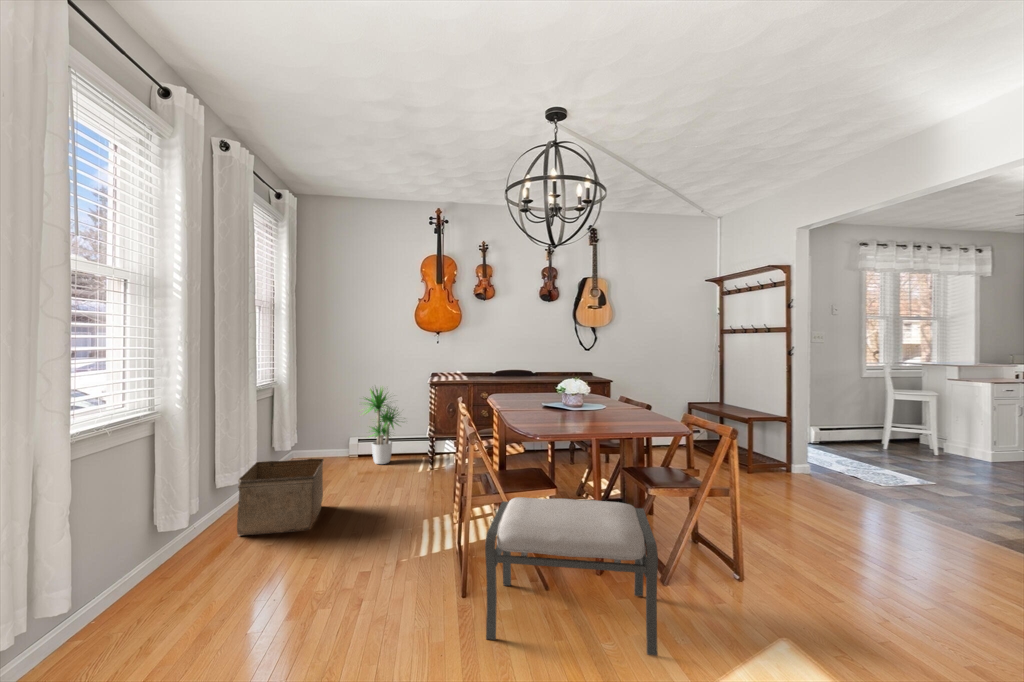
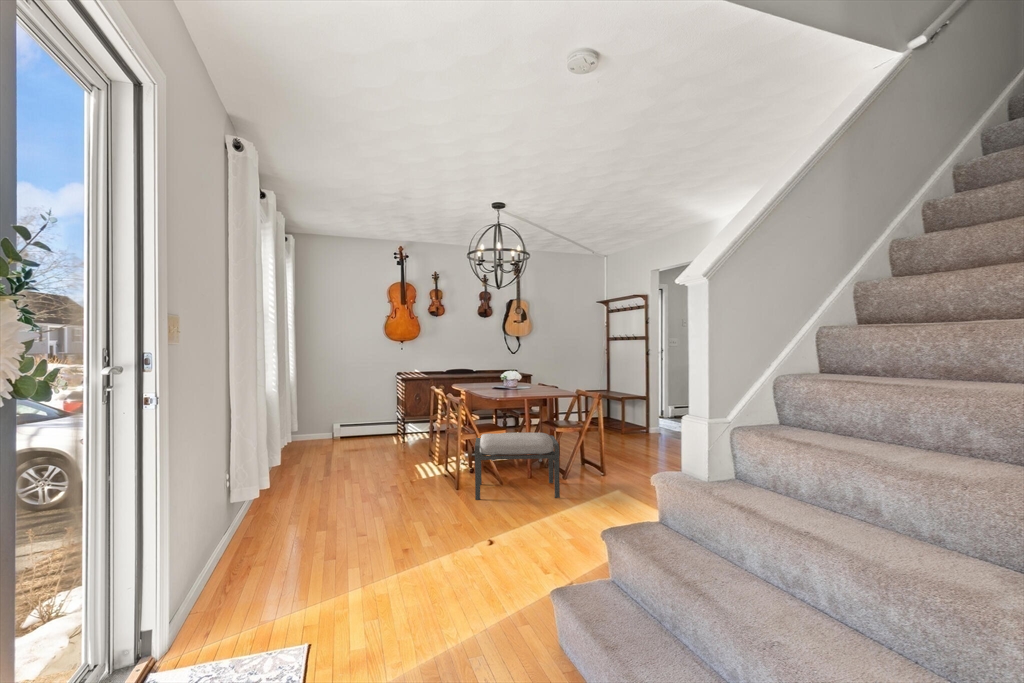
potted plant: present [365,388,399,464] -> none [340,381,382,442]
storage bin: present [237,459,324,536] -> none [290,430,343,479]

